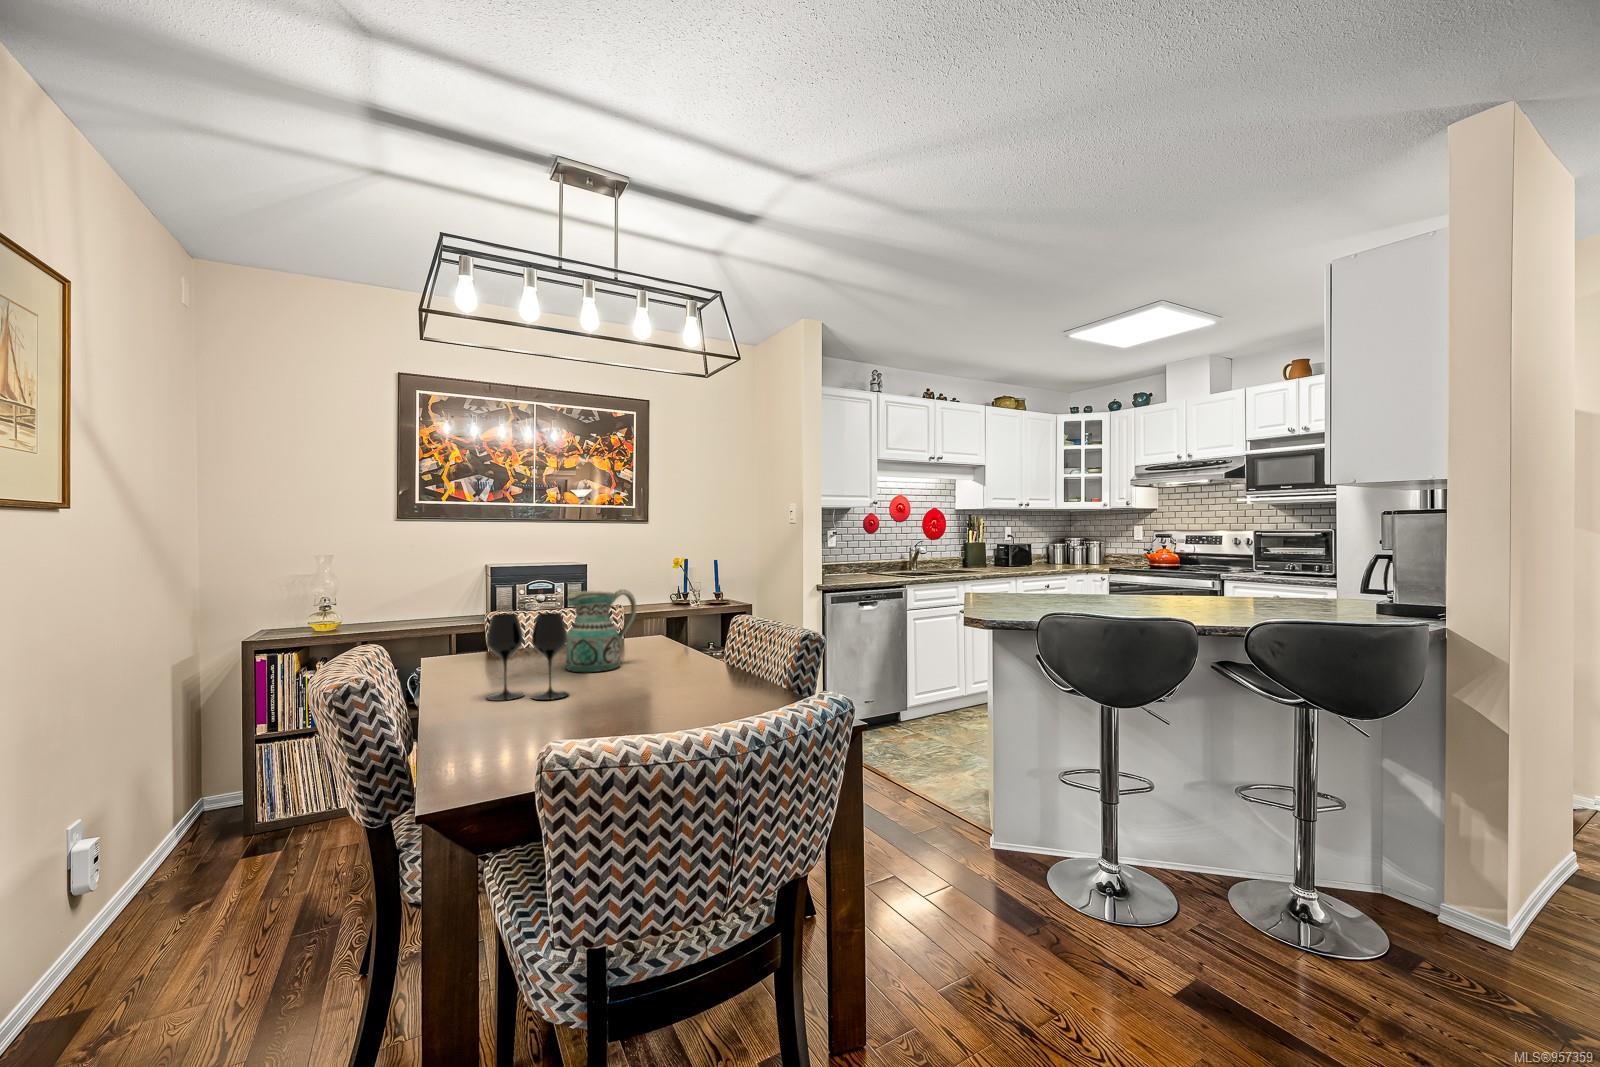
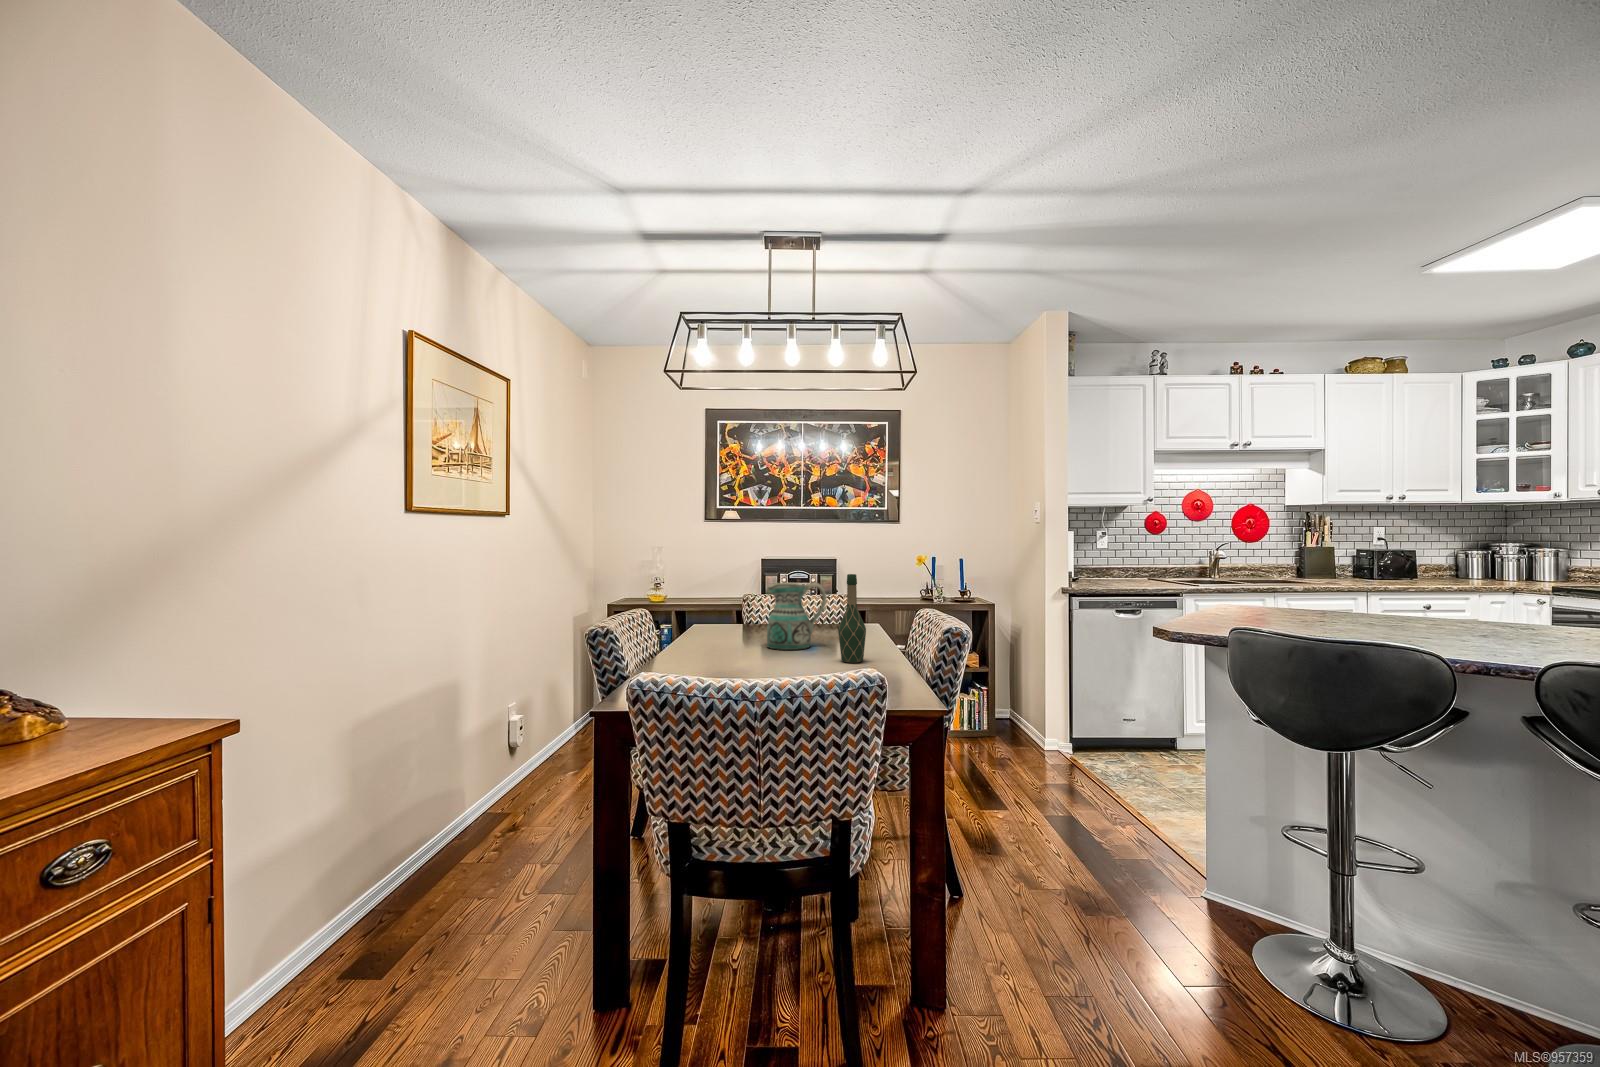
wine bottle: none [675,579,707,681] -> present [838,574,866,663]
wine glass: present [487,613,568,701] -> none [690,596,747,664]

